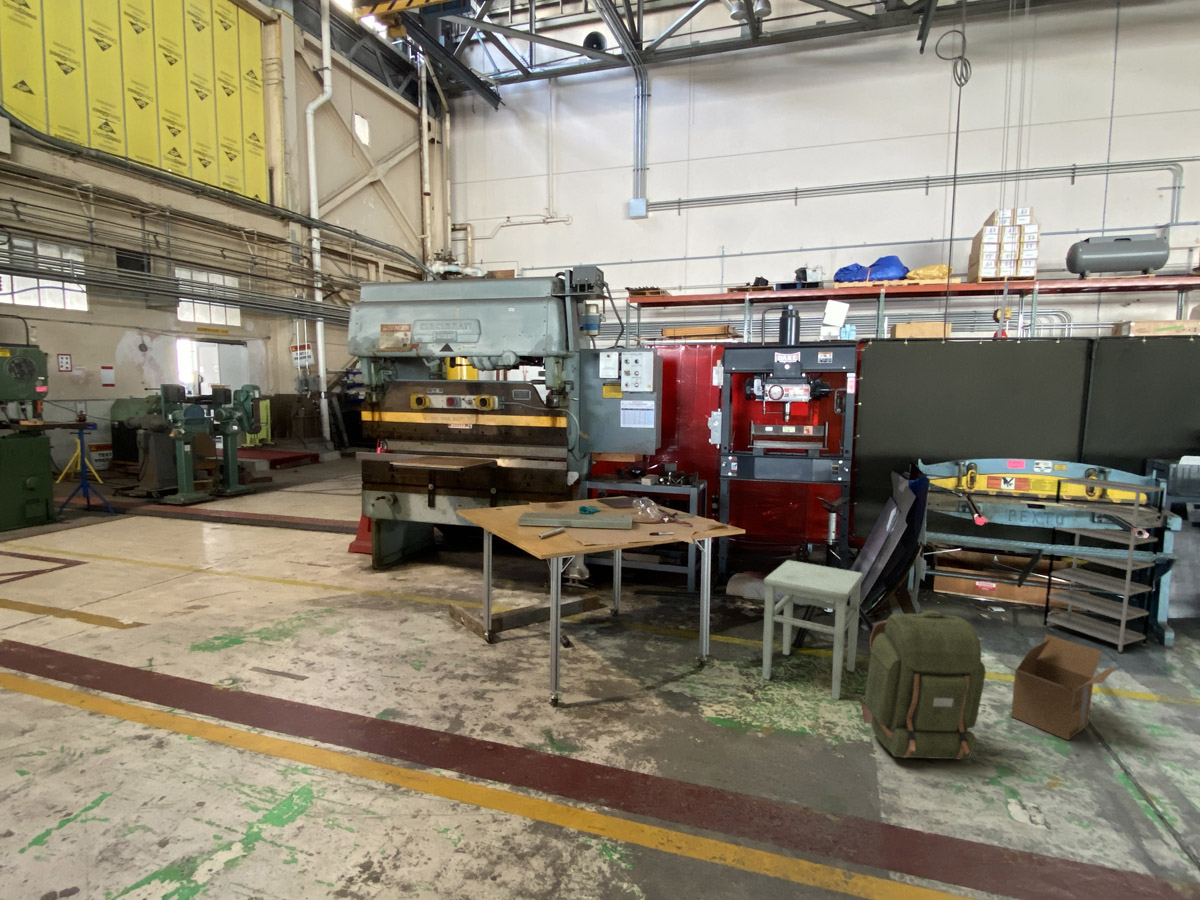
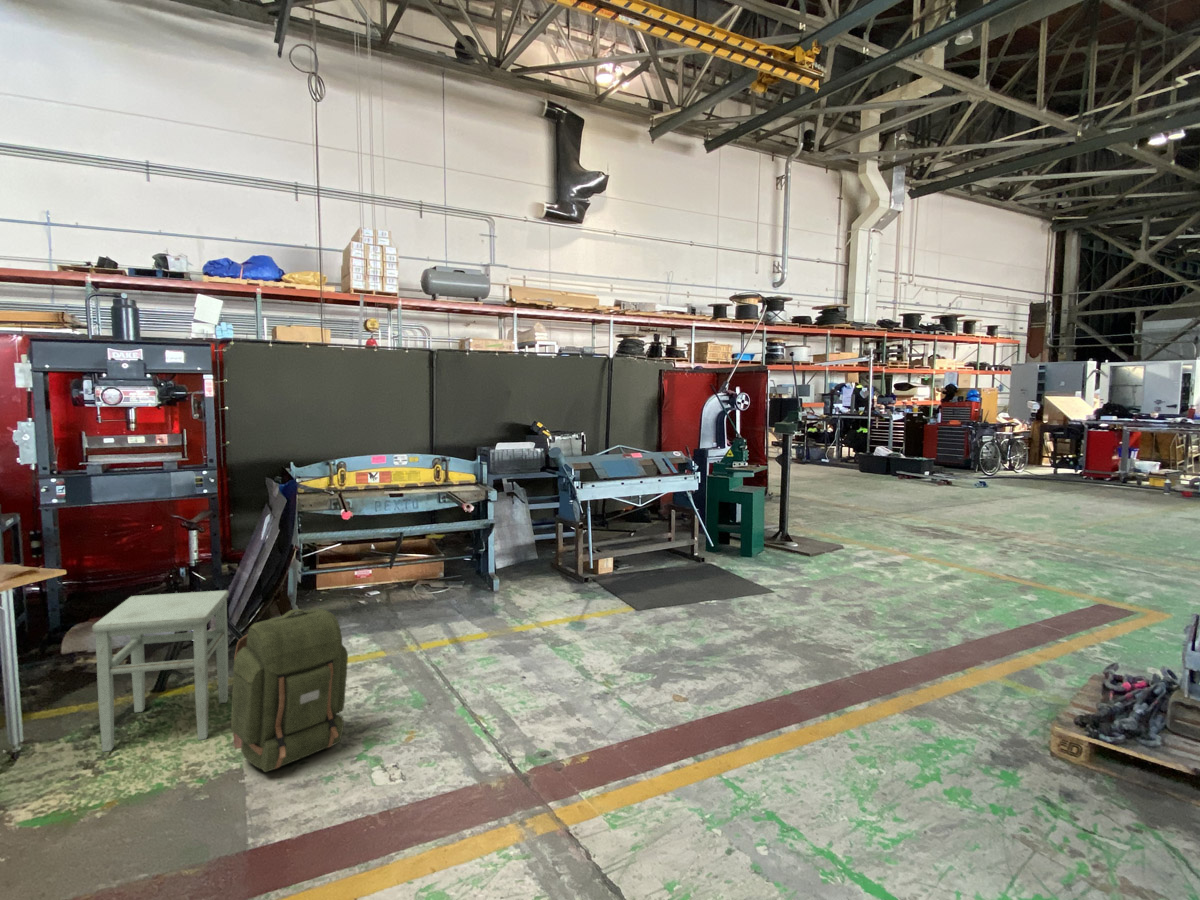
shelving unit: present [1043,478,1165,653] -> none [411,467,482,608]
cardboard box: present [1008,635,1120,740] -> none [369,606,454,692]

